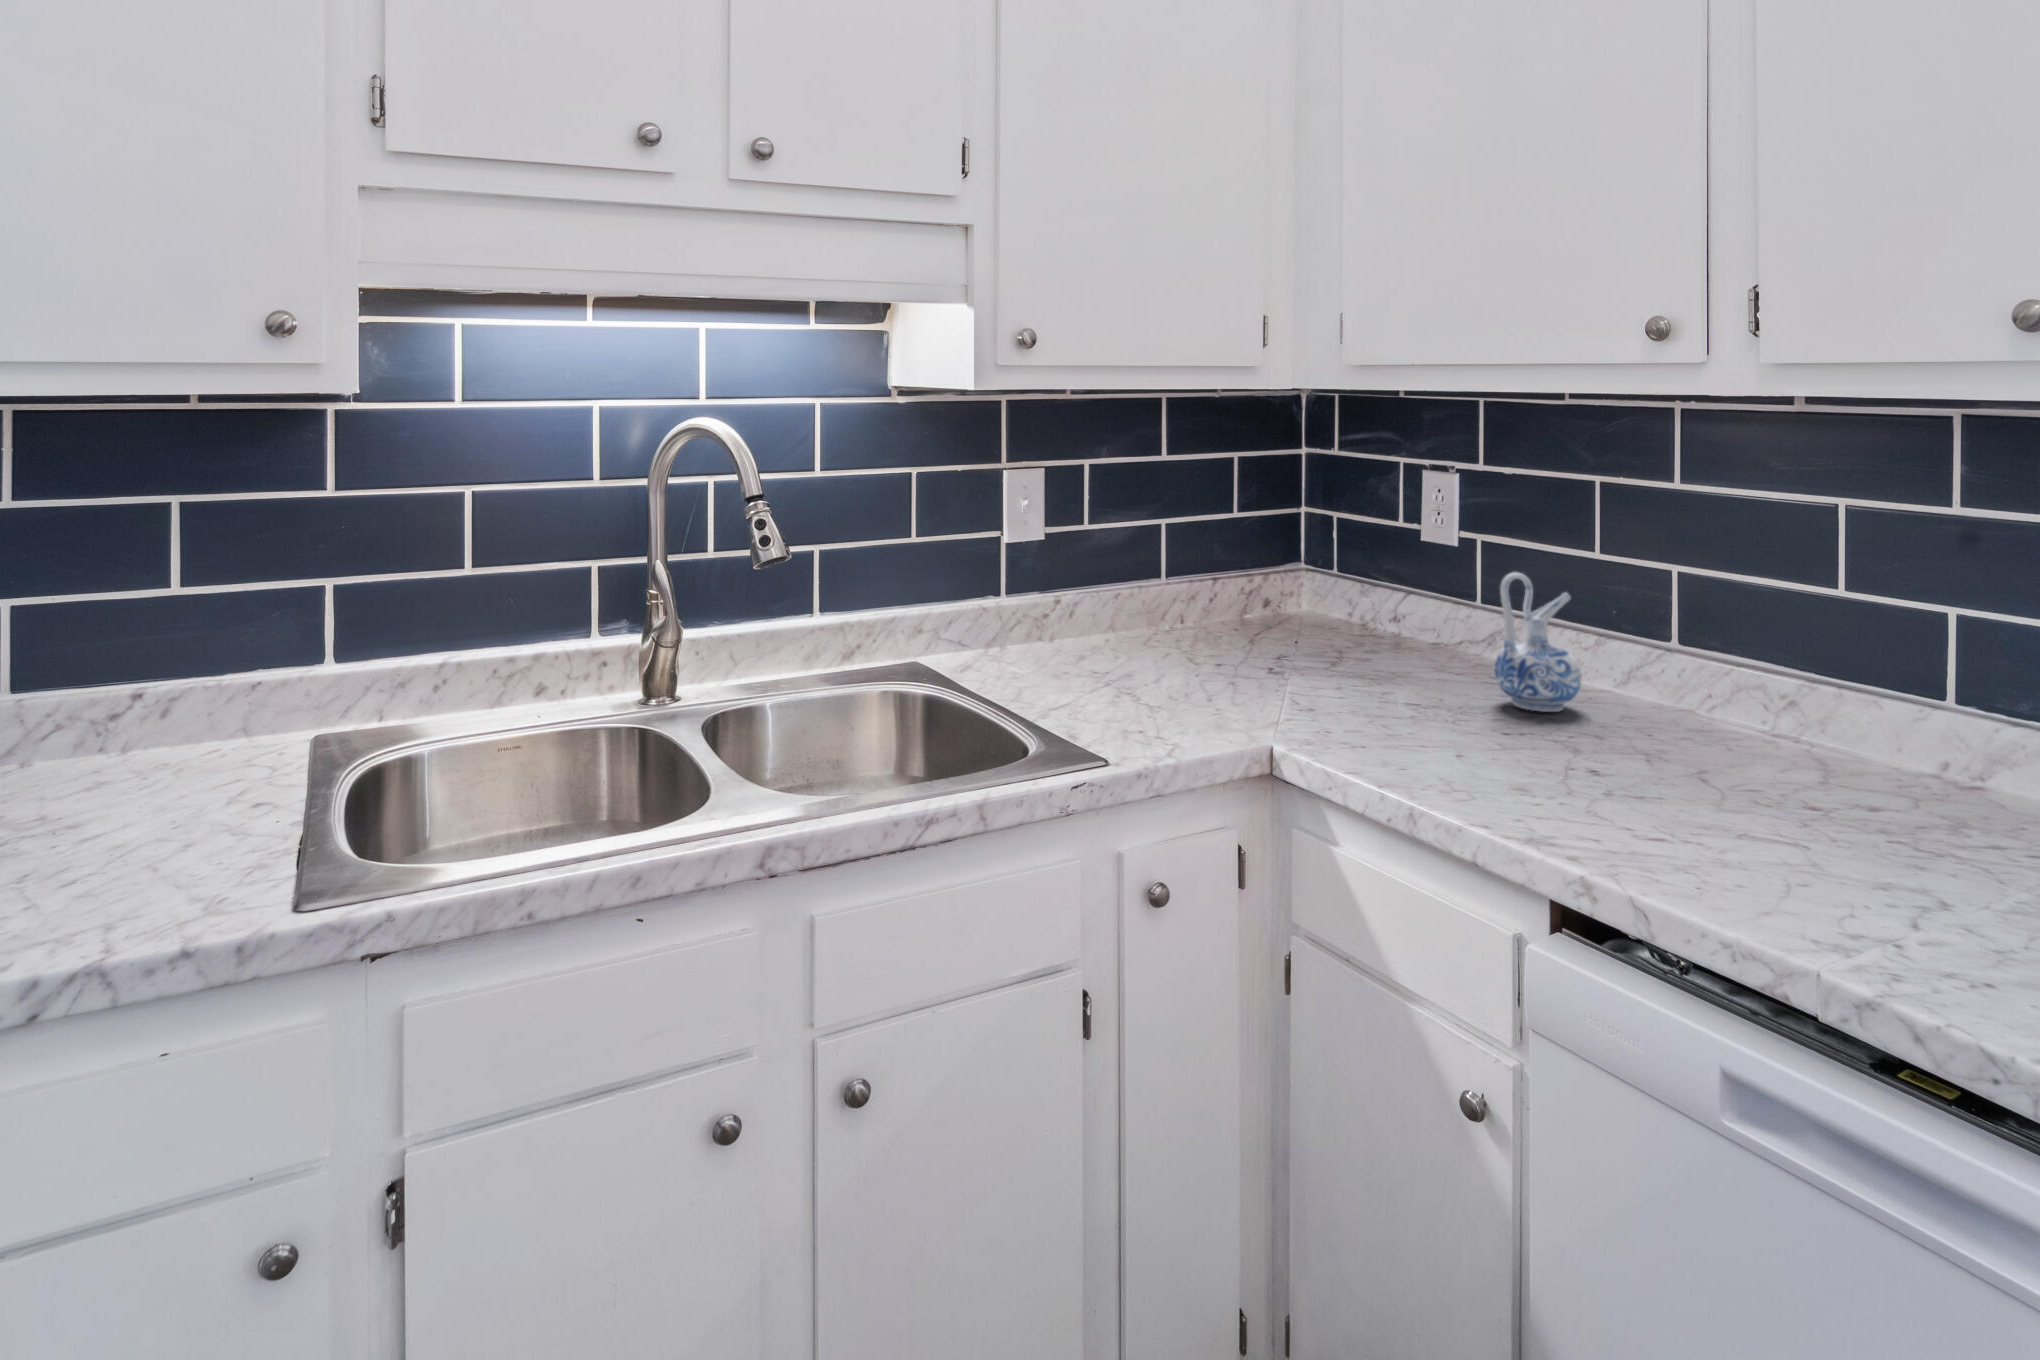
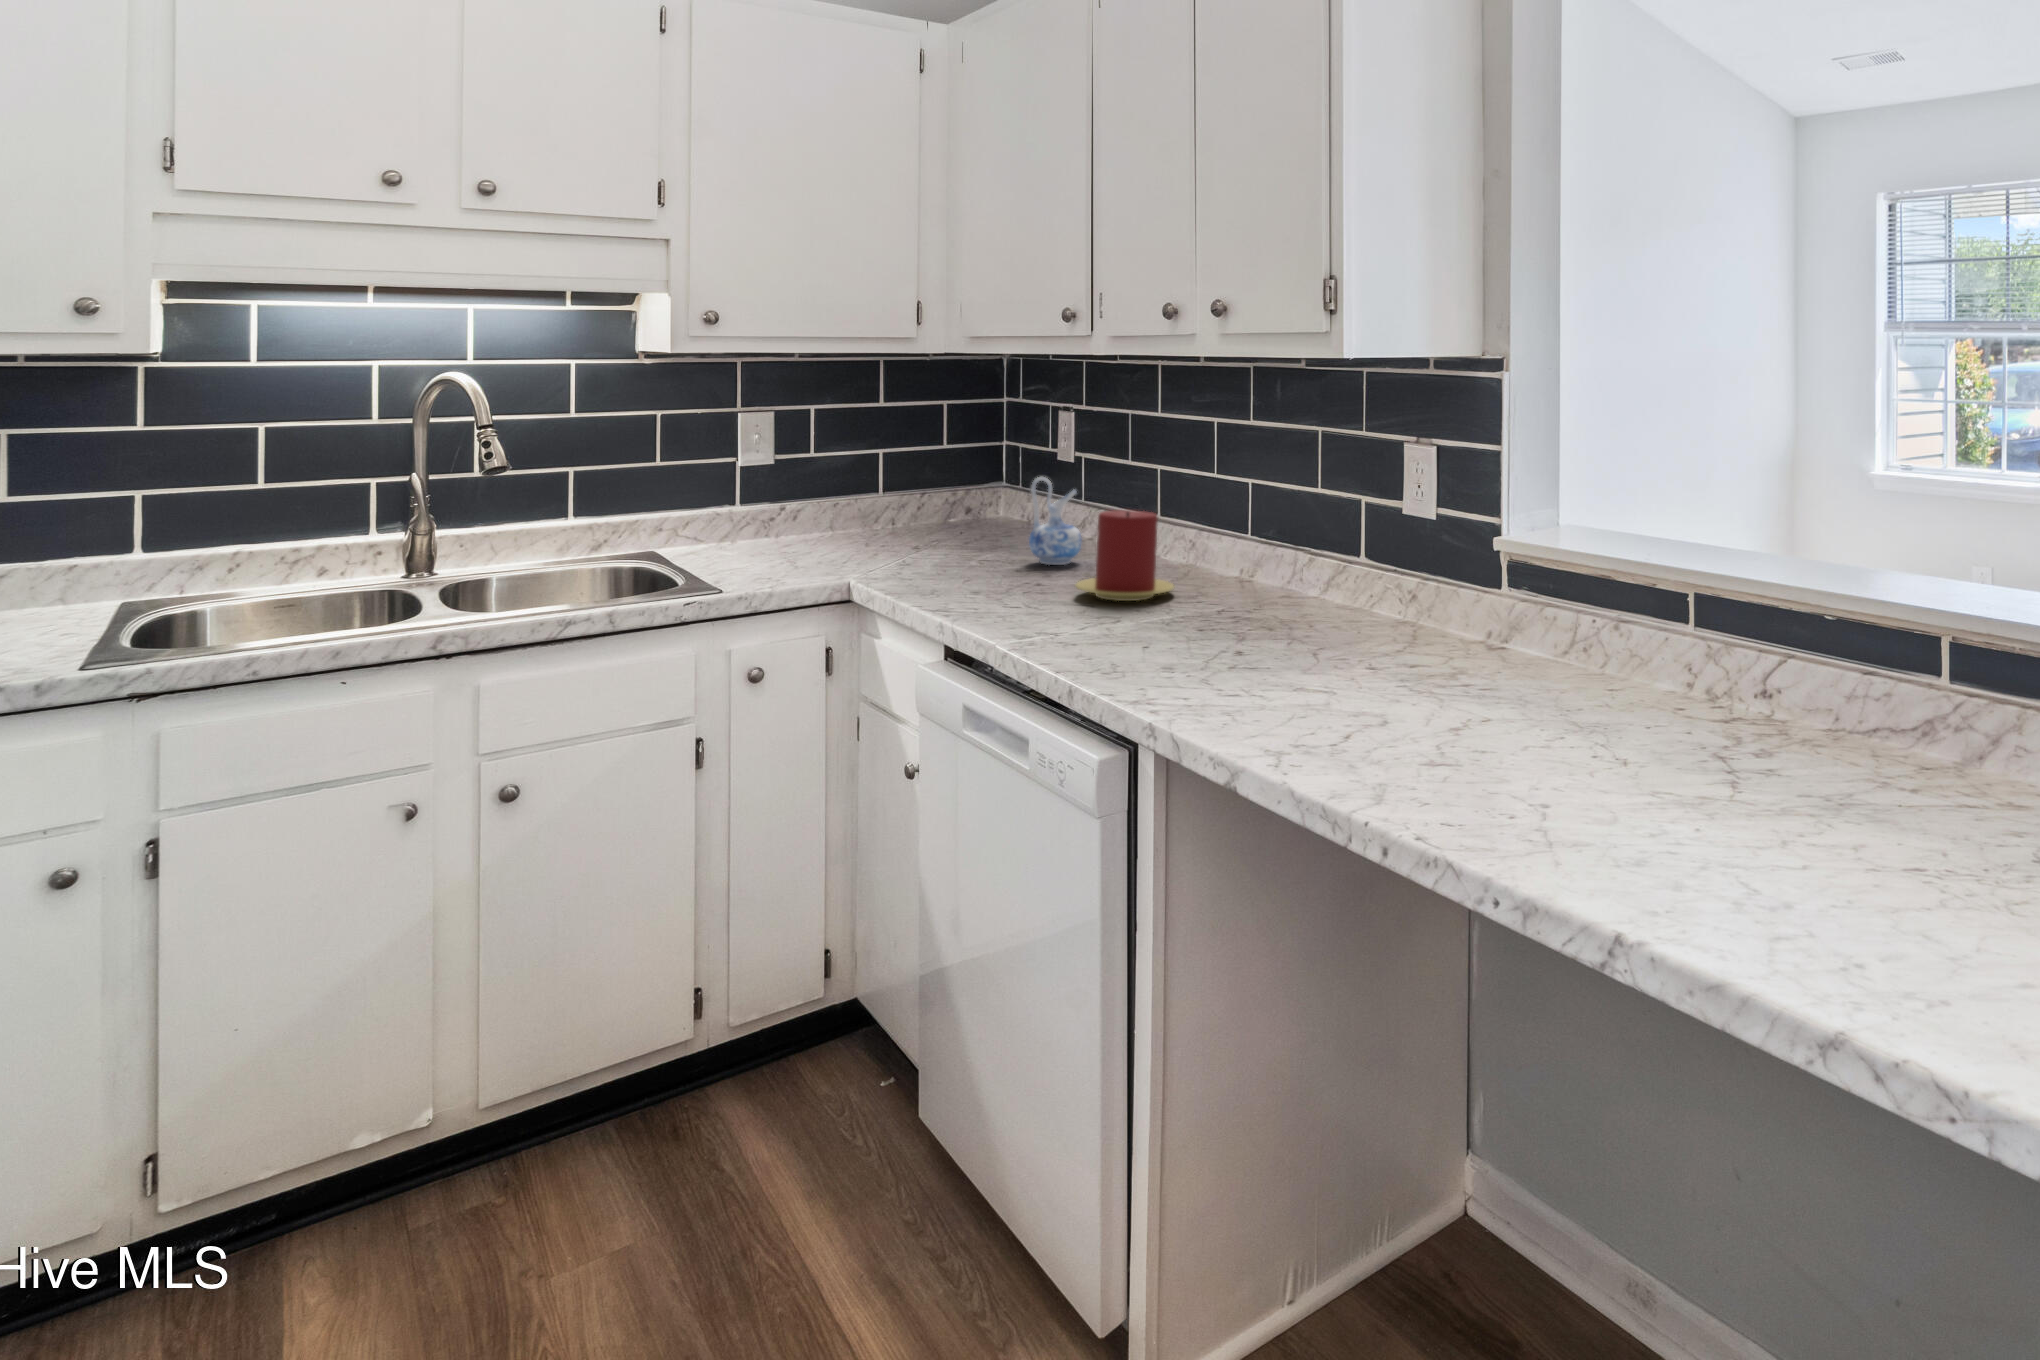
candle: none [1697,642,1896,807] -> present [1076,510,1174,601]

